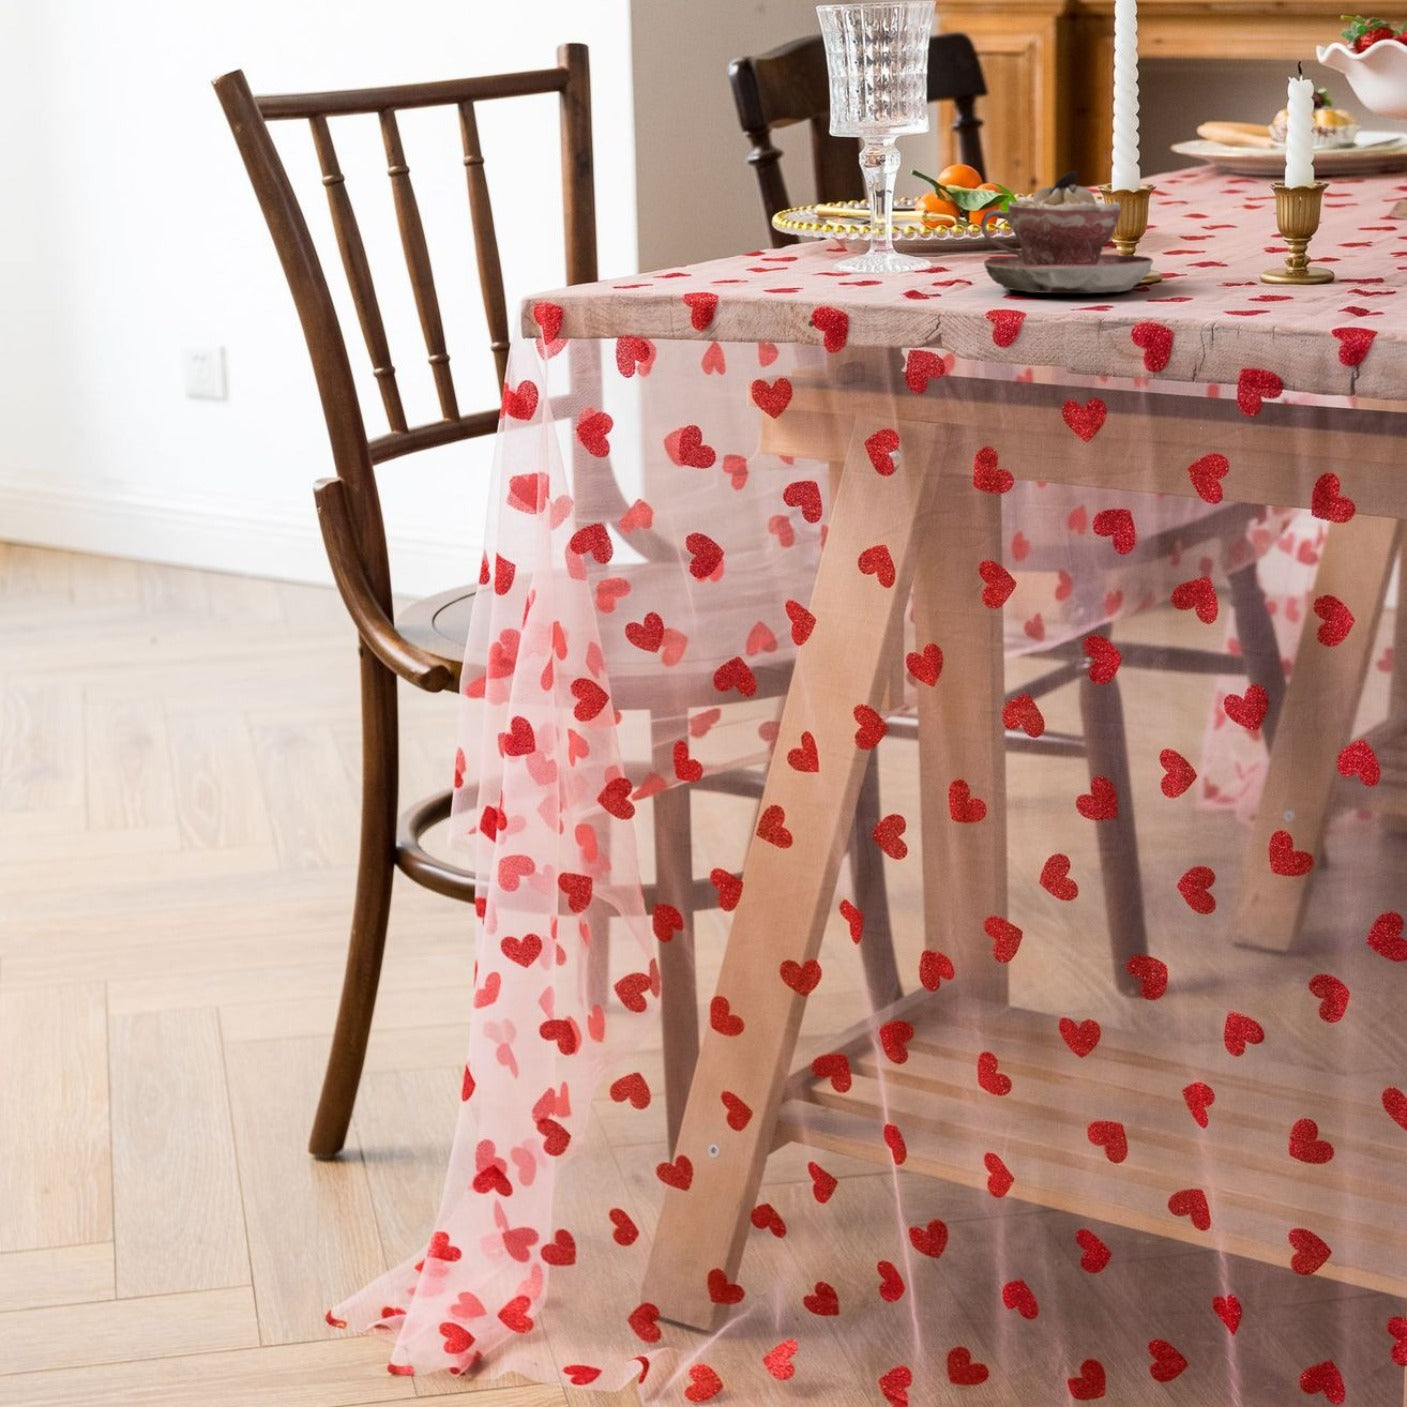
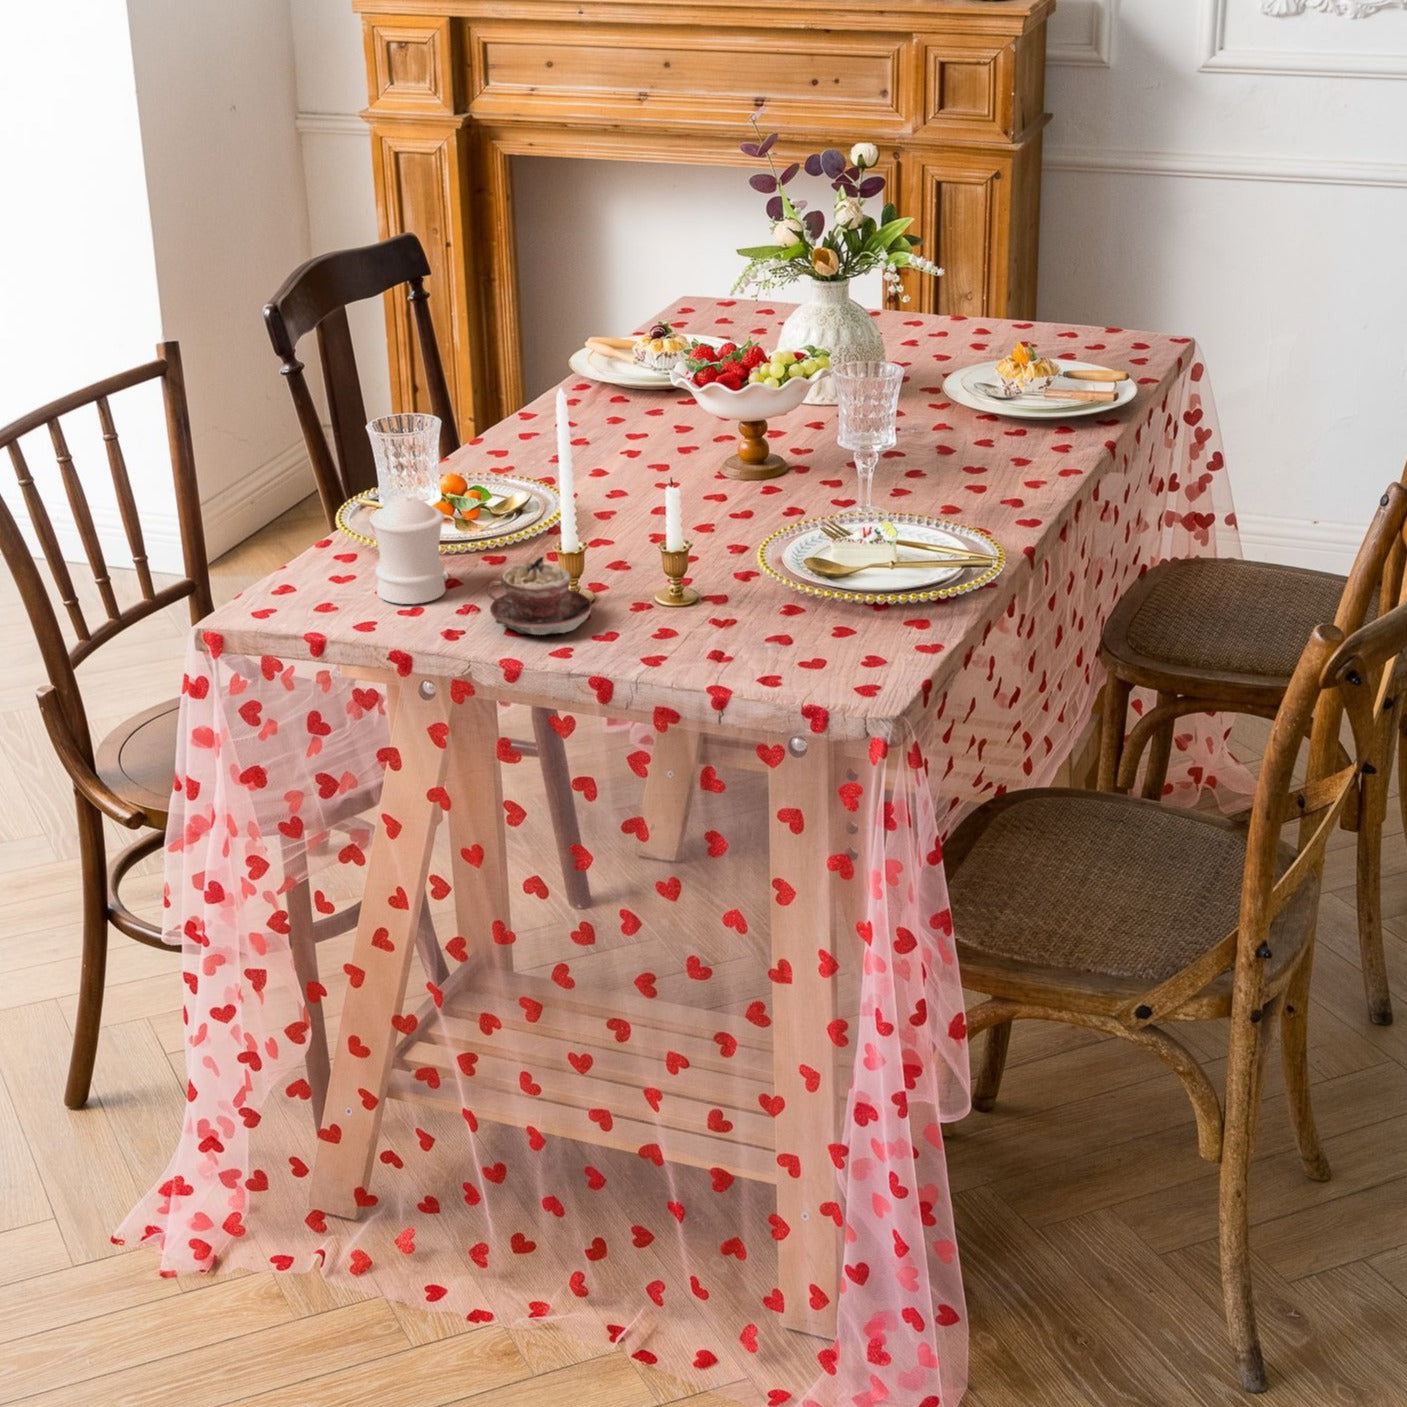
salt shaker: none [805,112,921,278] -> present [370,497,446,604]

